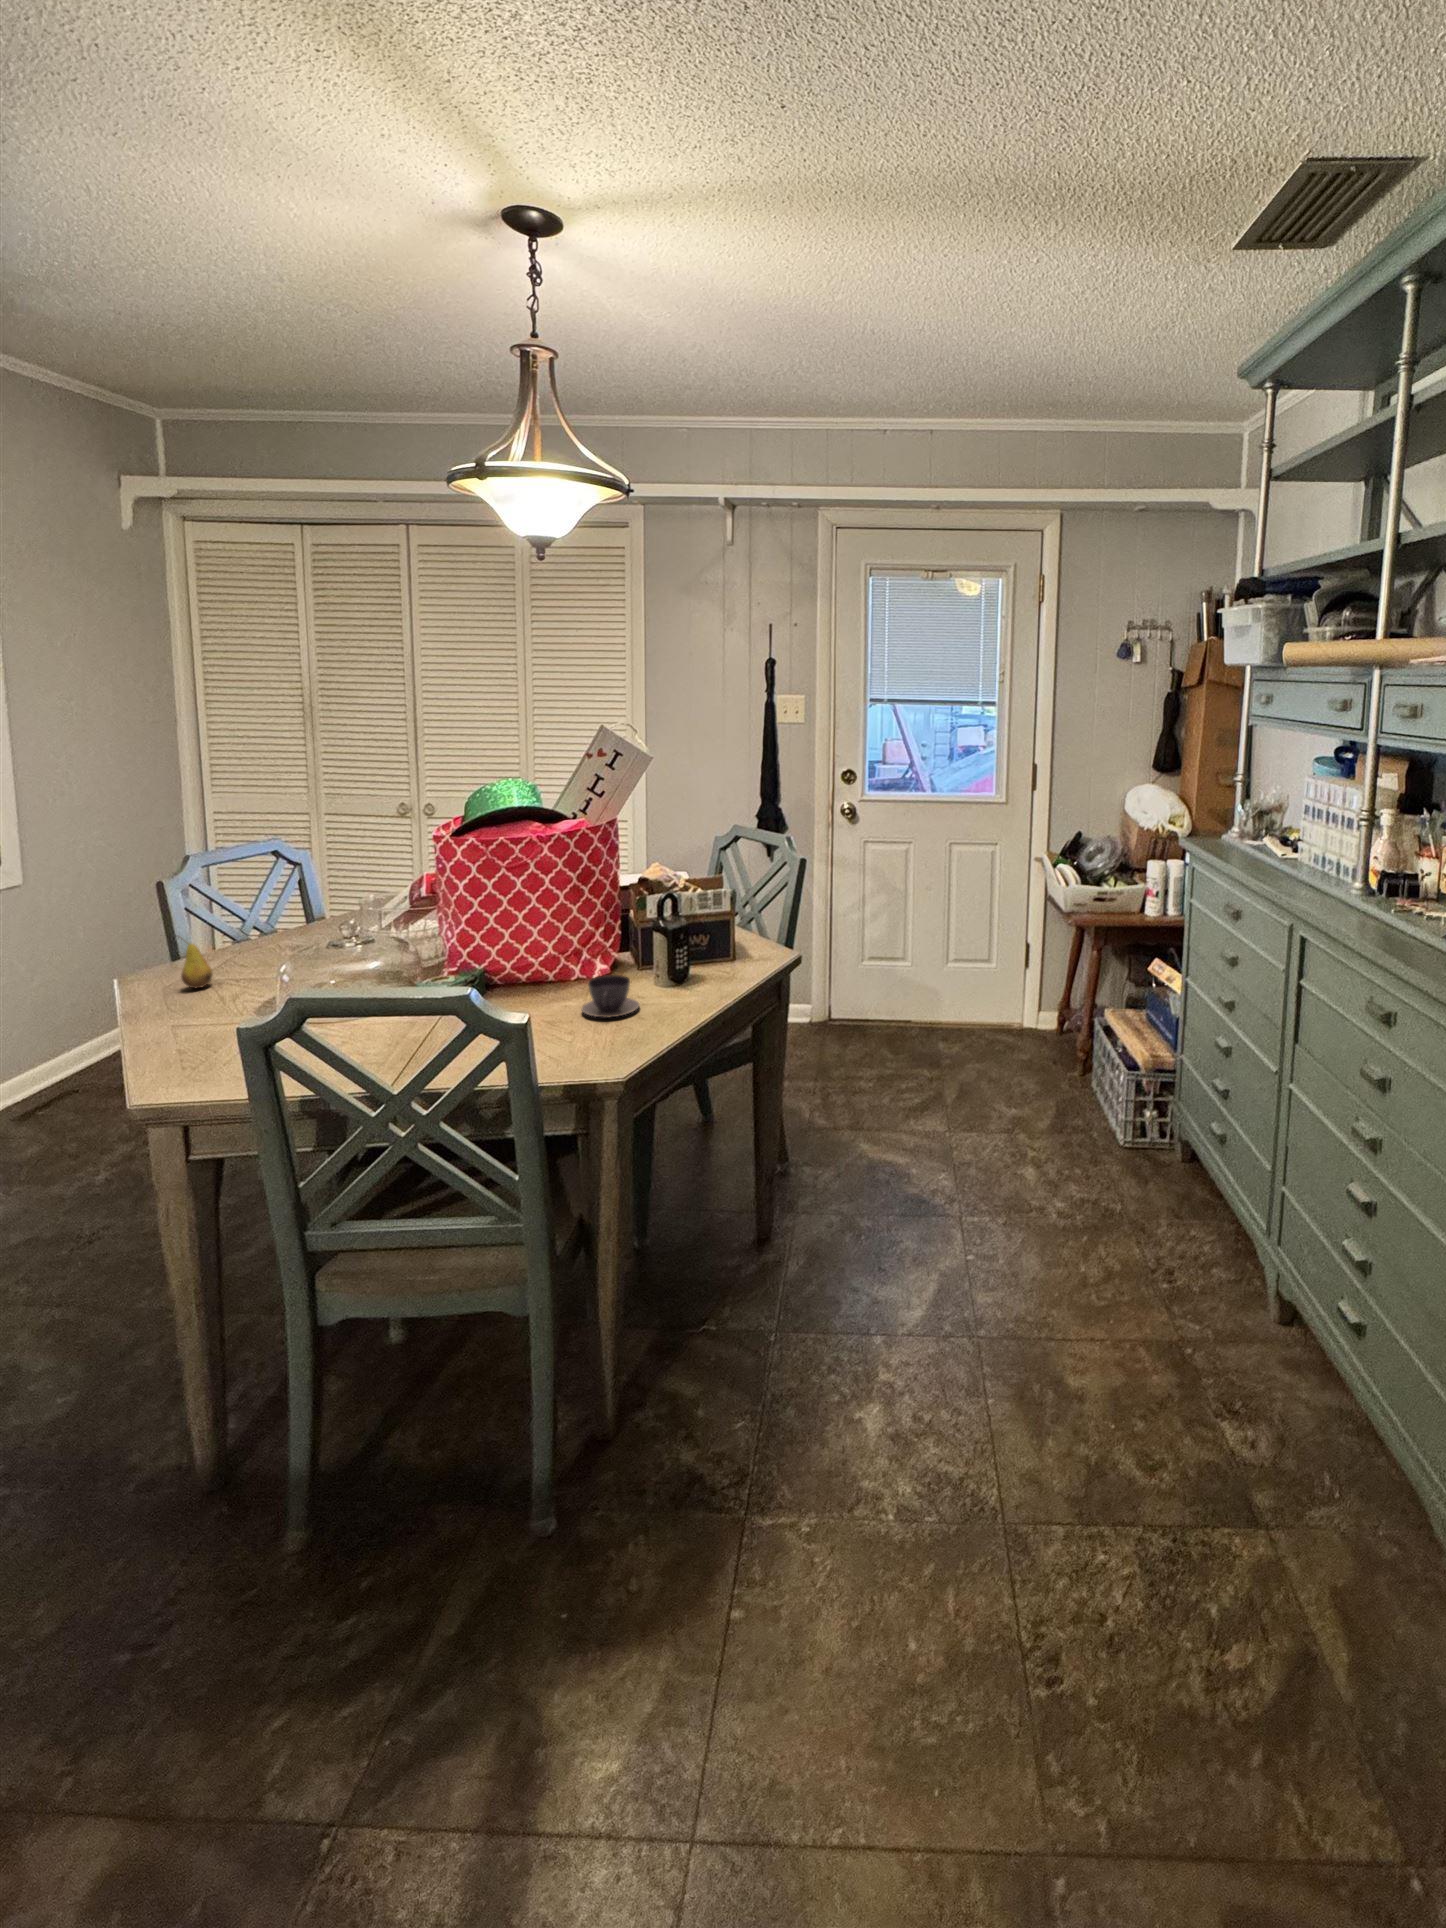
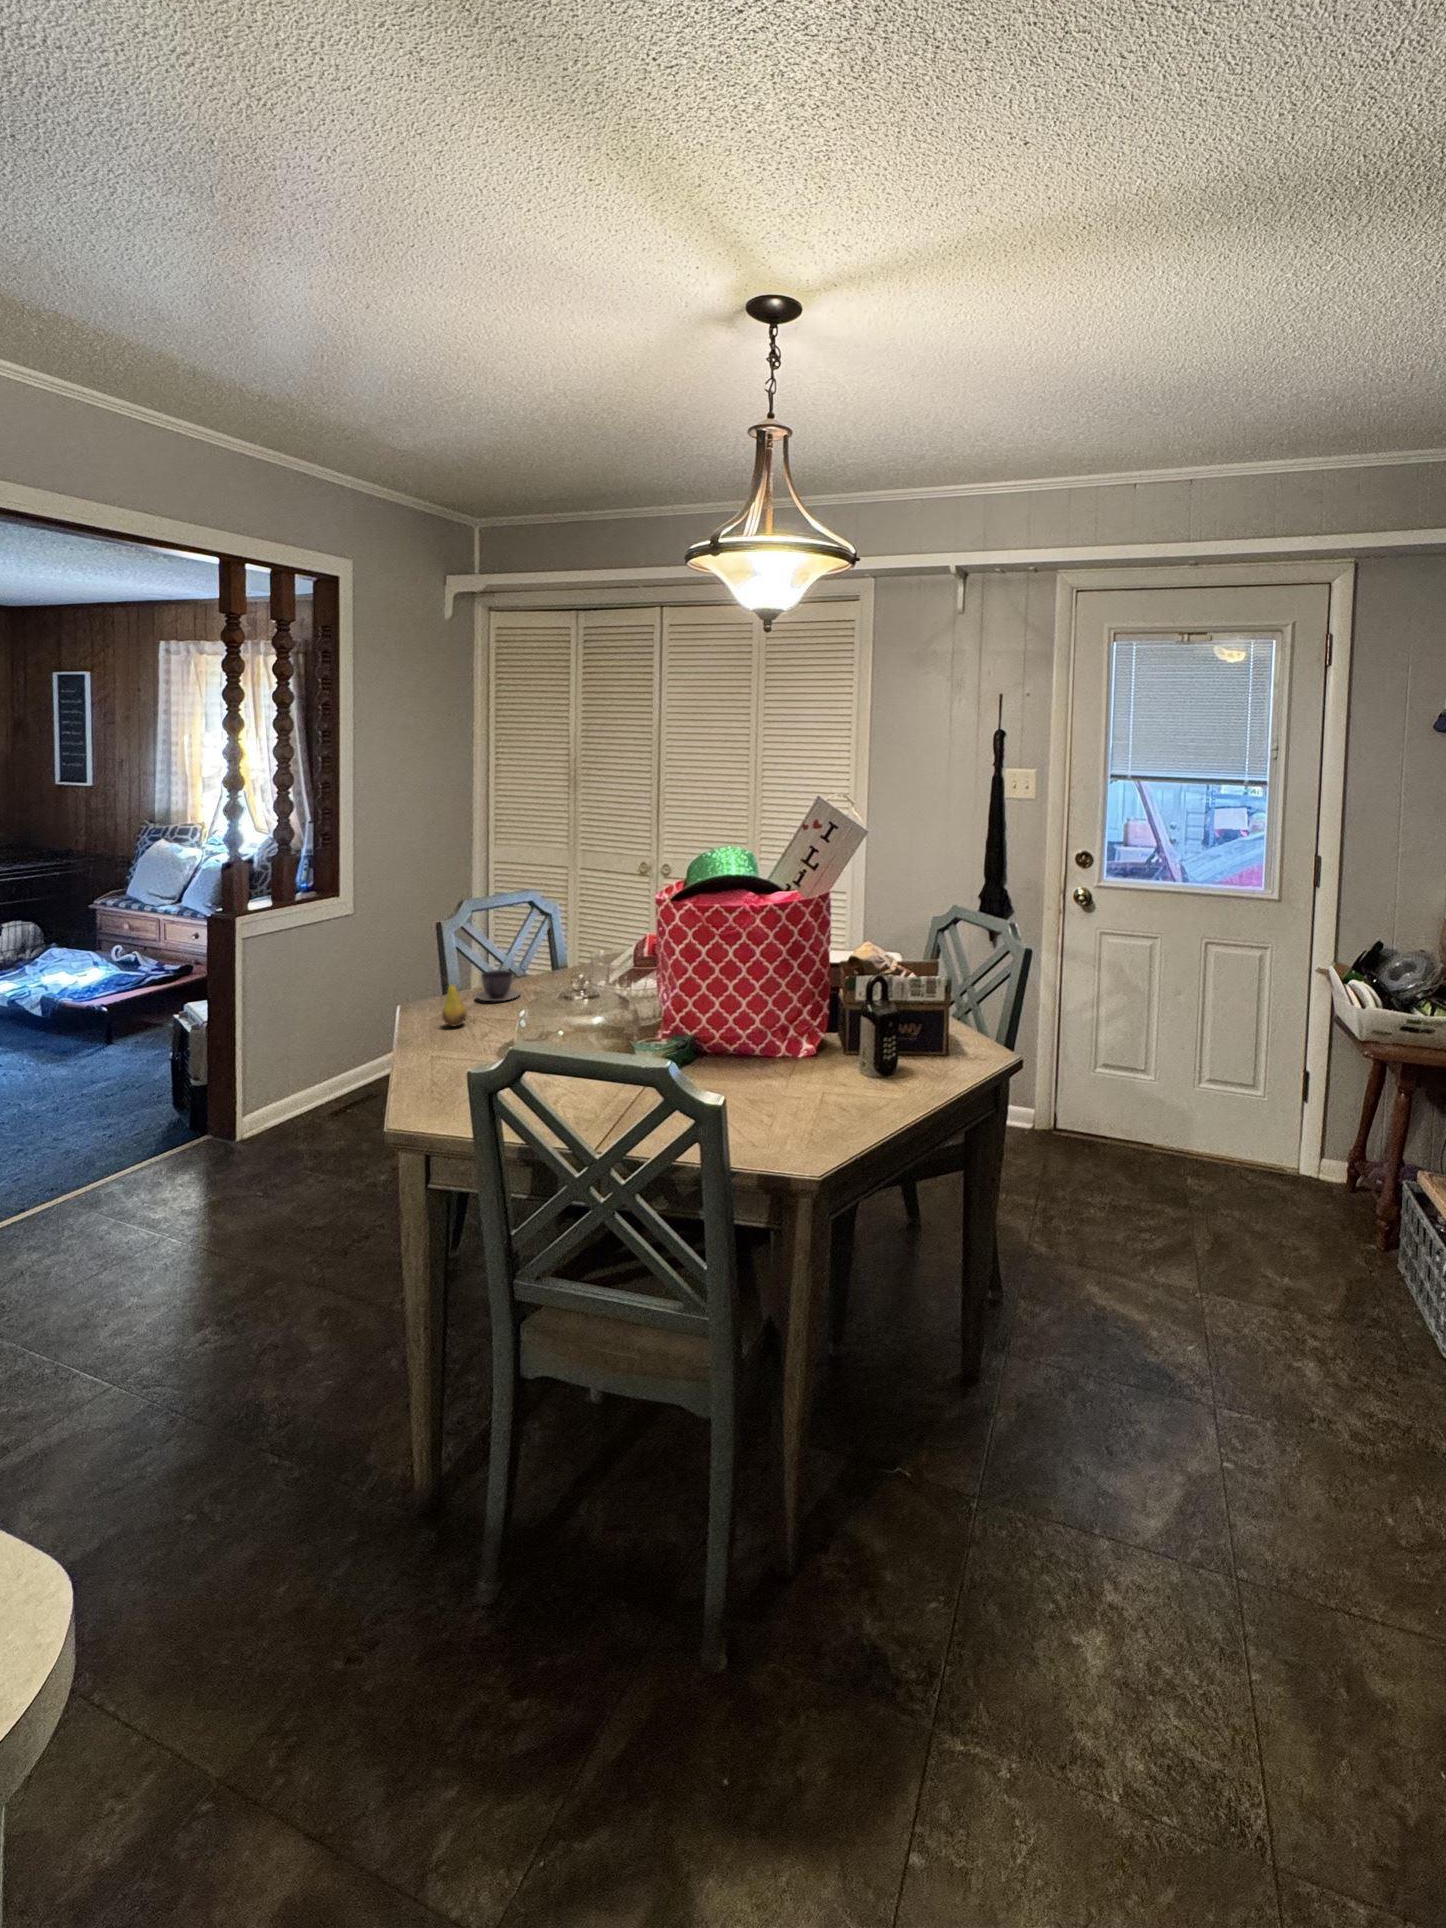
teacup: present [581,975,639,1017] -> present [475,970,520,1001]

